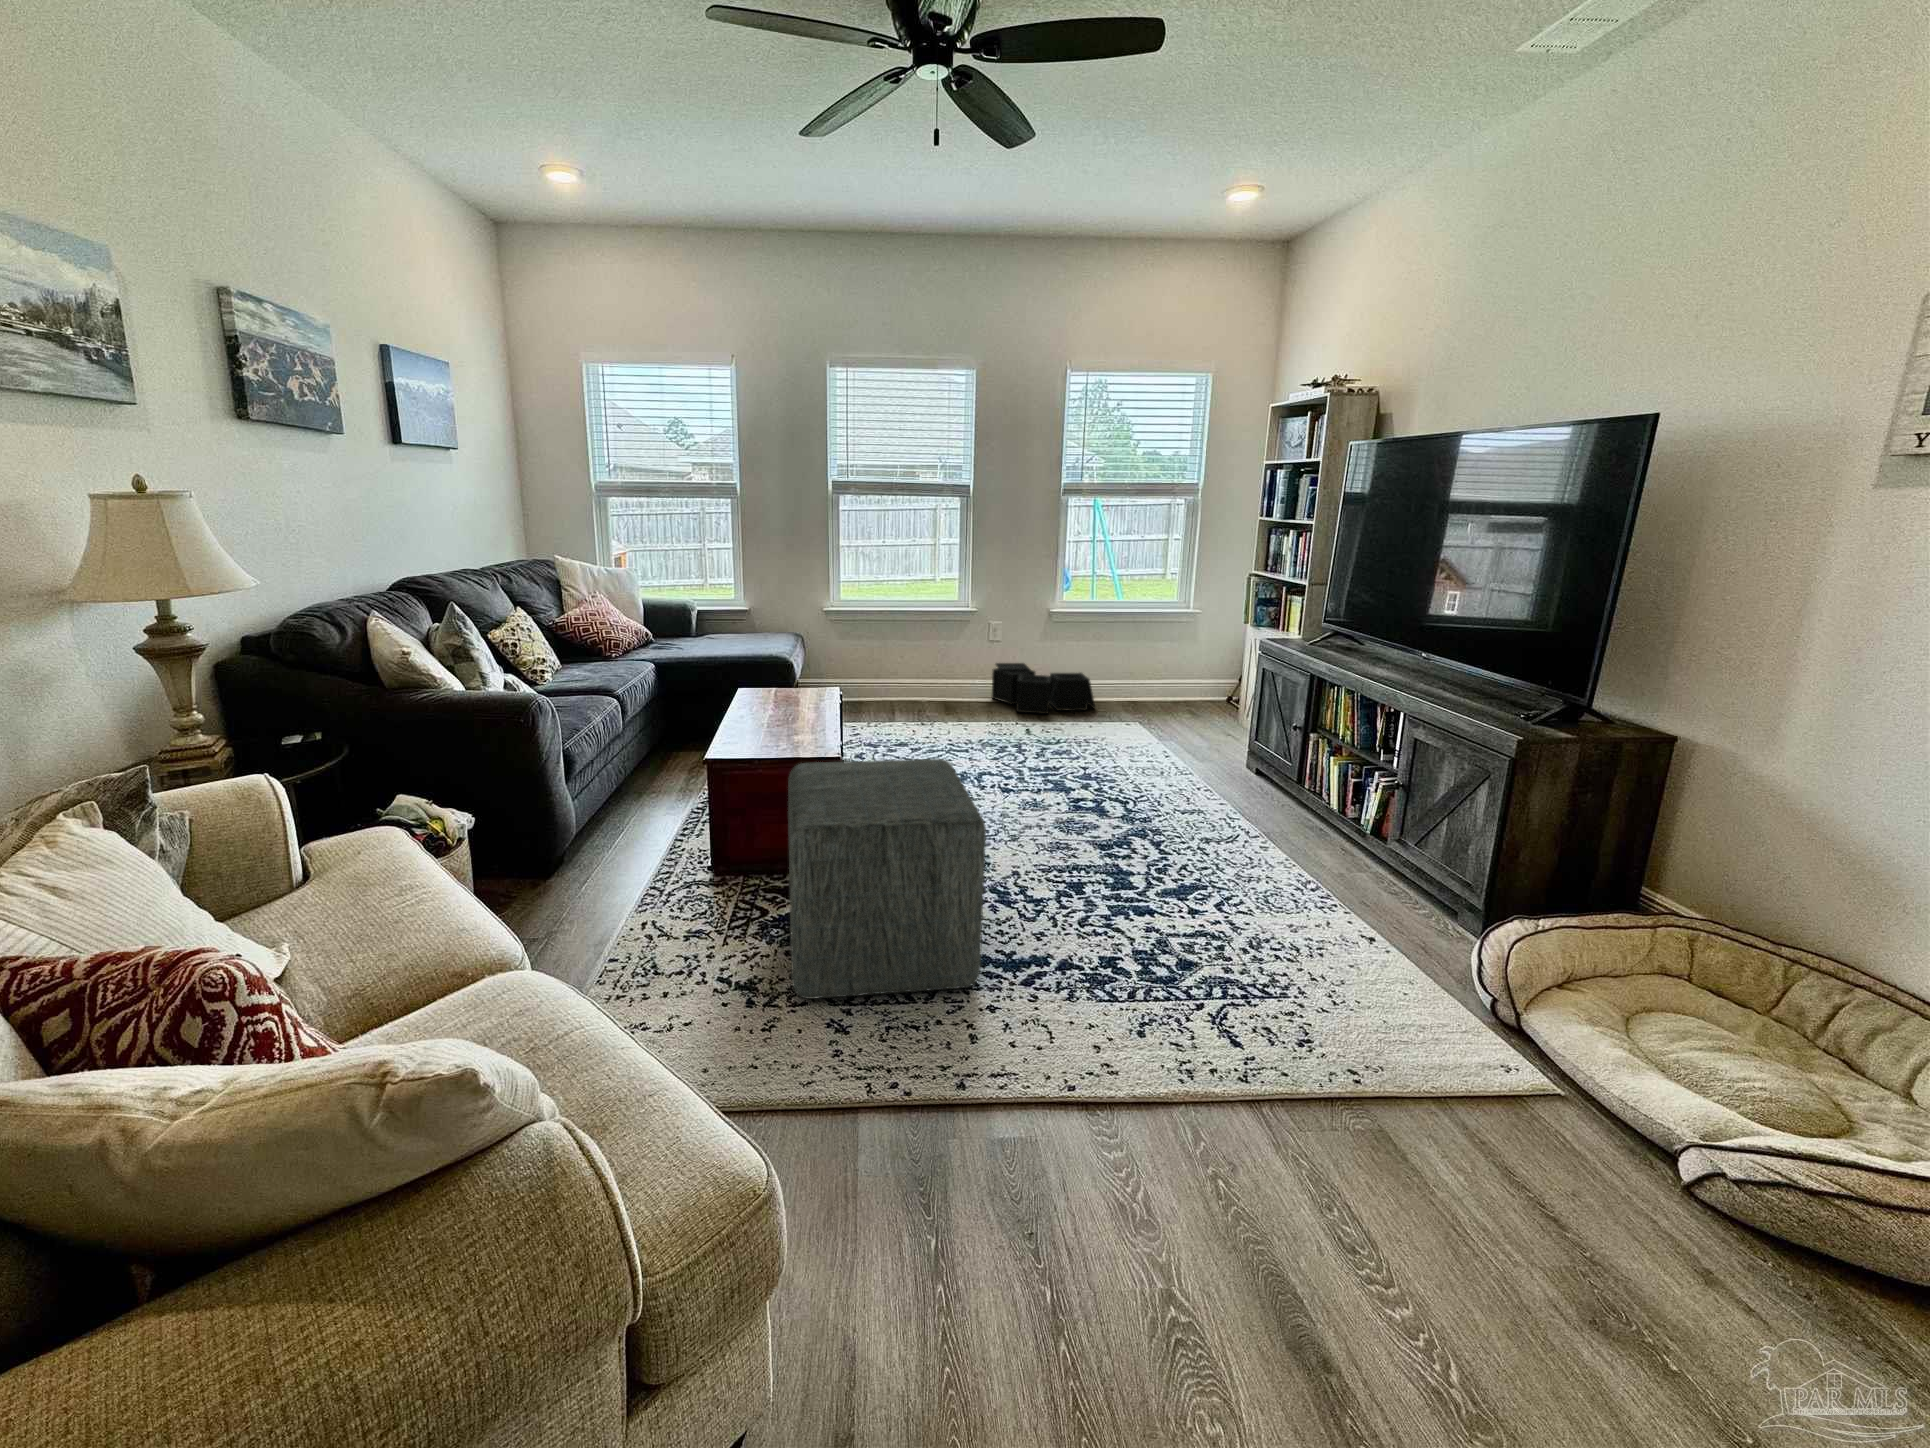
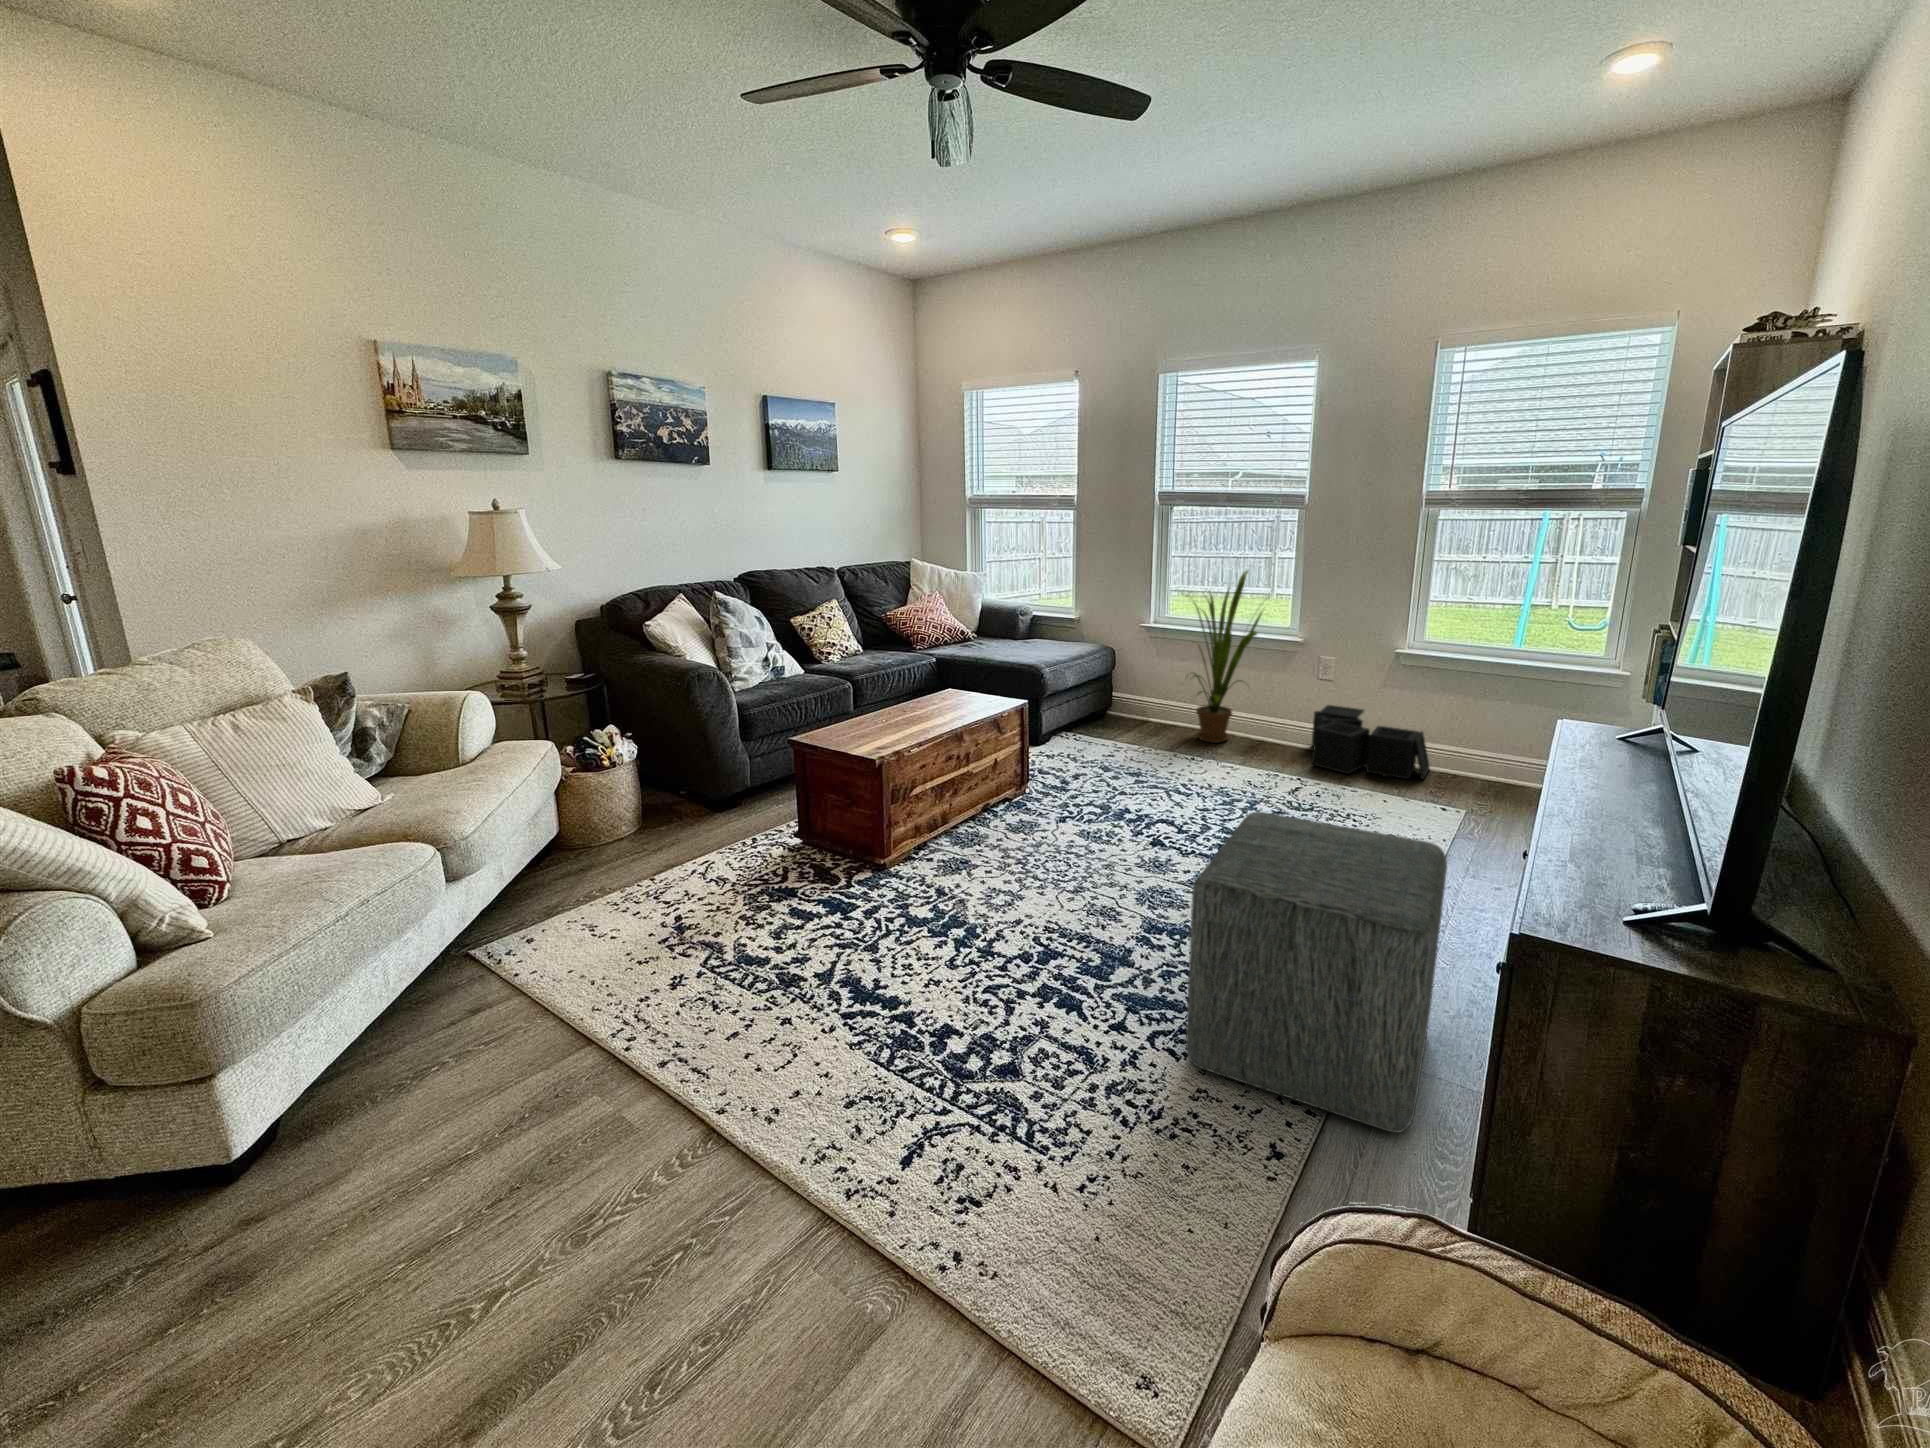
house plant: none [874,552,959,709] -> present [1193,571,1262,743]
ottoman: present [788,759,986,999] -> present [1186,812,1447,1133]

